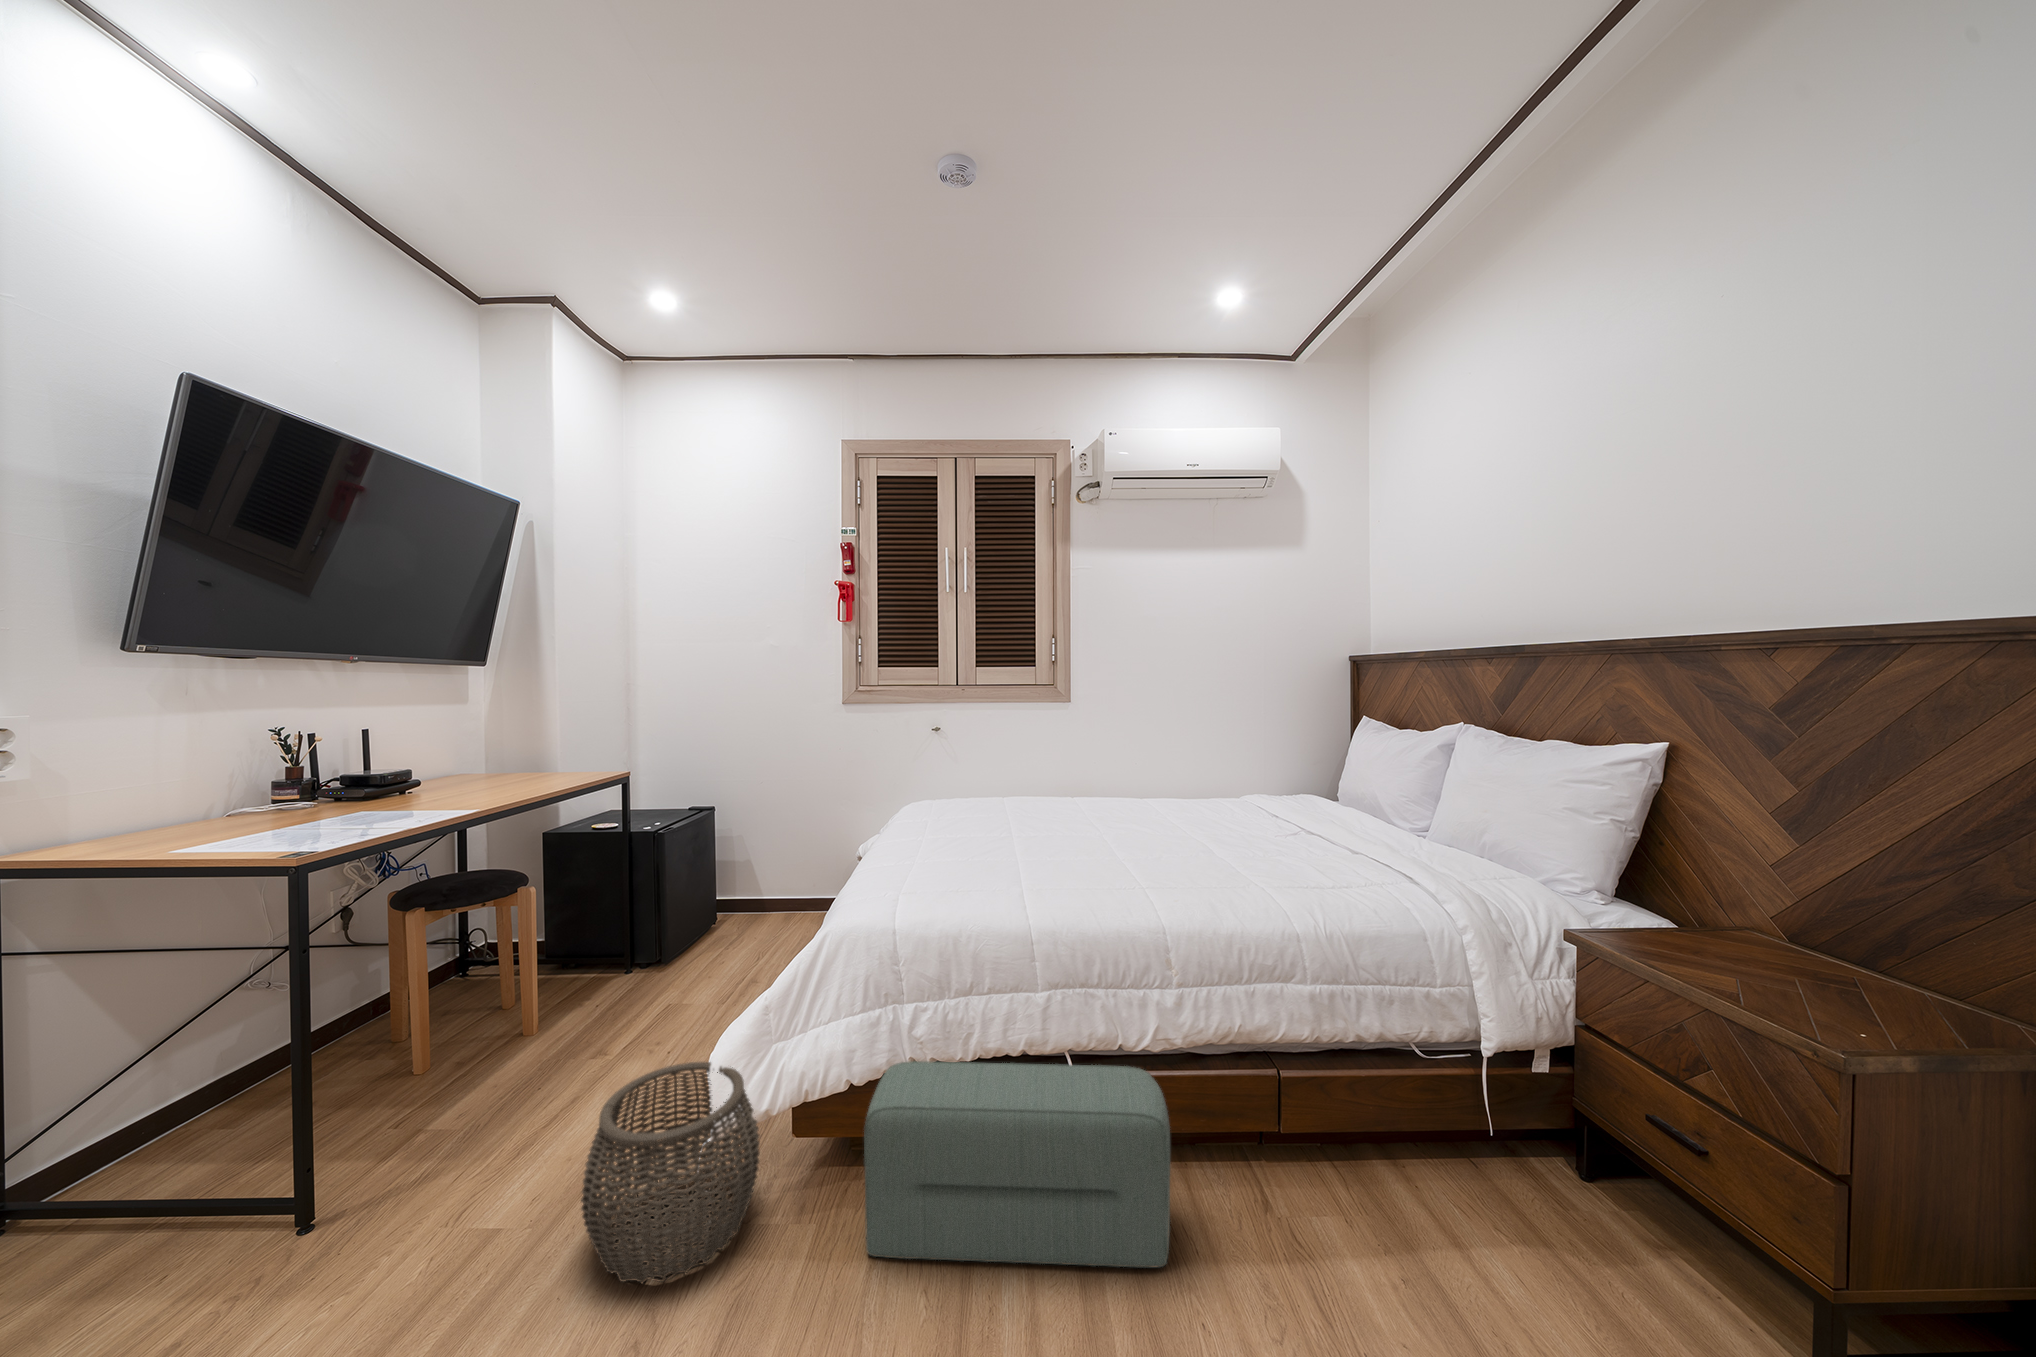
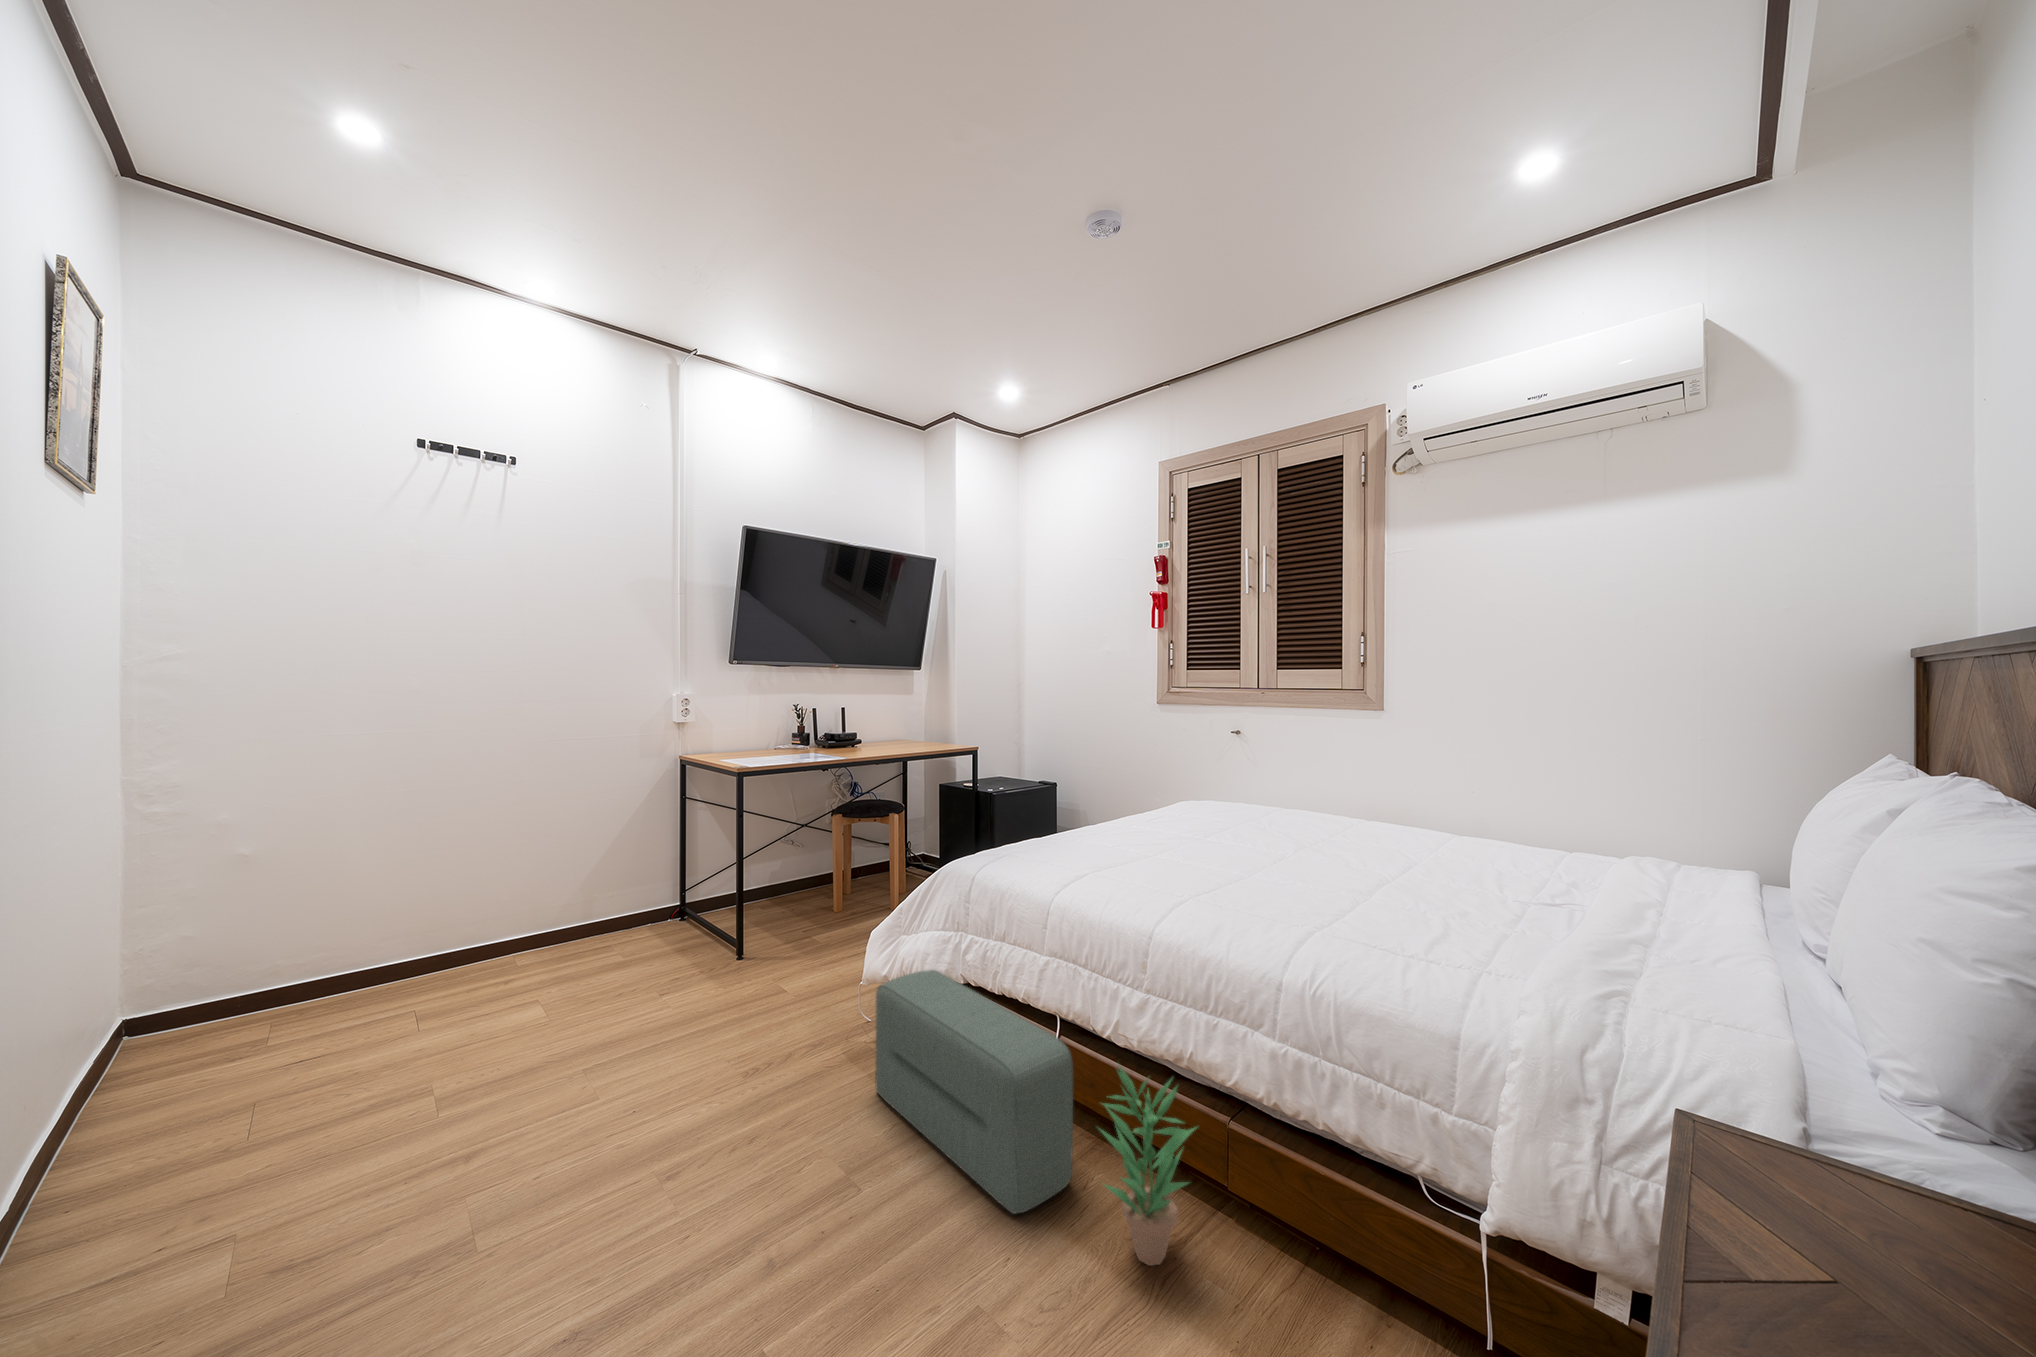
potted plant: none [1210,1046,1320,1228] -> present [1100,1066,1195,1266]
woven basket: present [581,1062,760,1283] -> none [768,927,877,1049]

